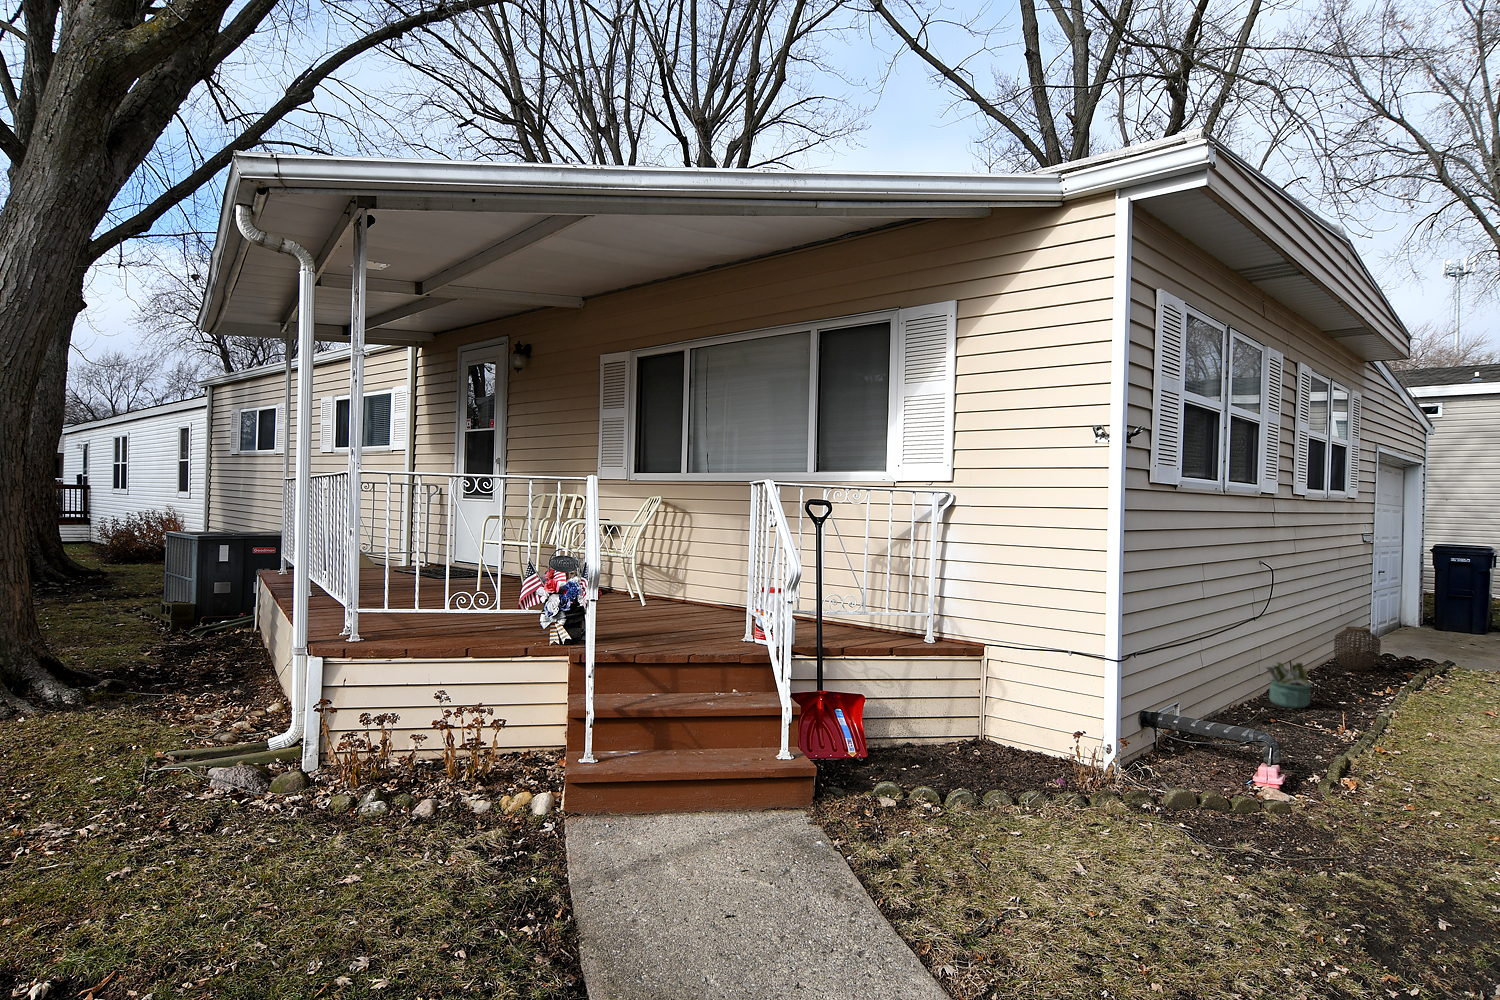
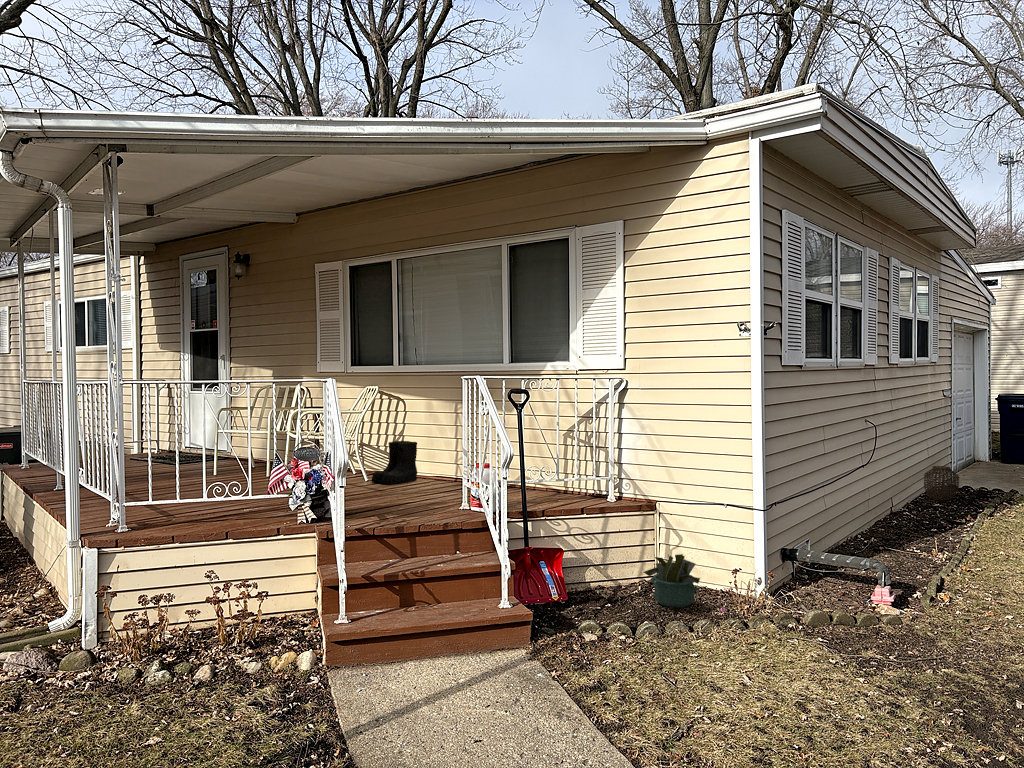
boots: none [649,559,705,609] -> present [371,441,417,484]
decorative plant: present [1267,662,1312,708] -> present [643,554,700,607]

